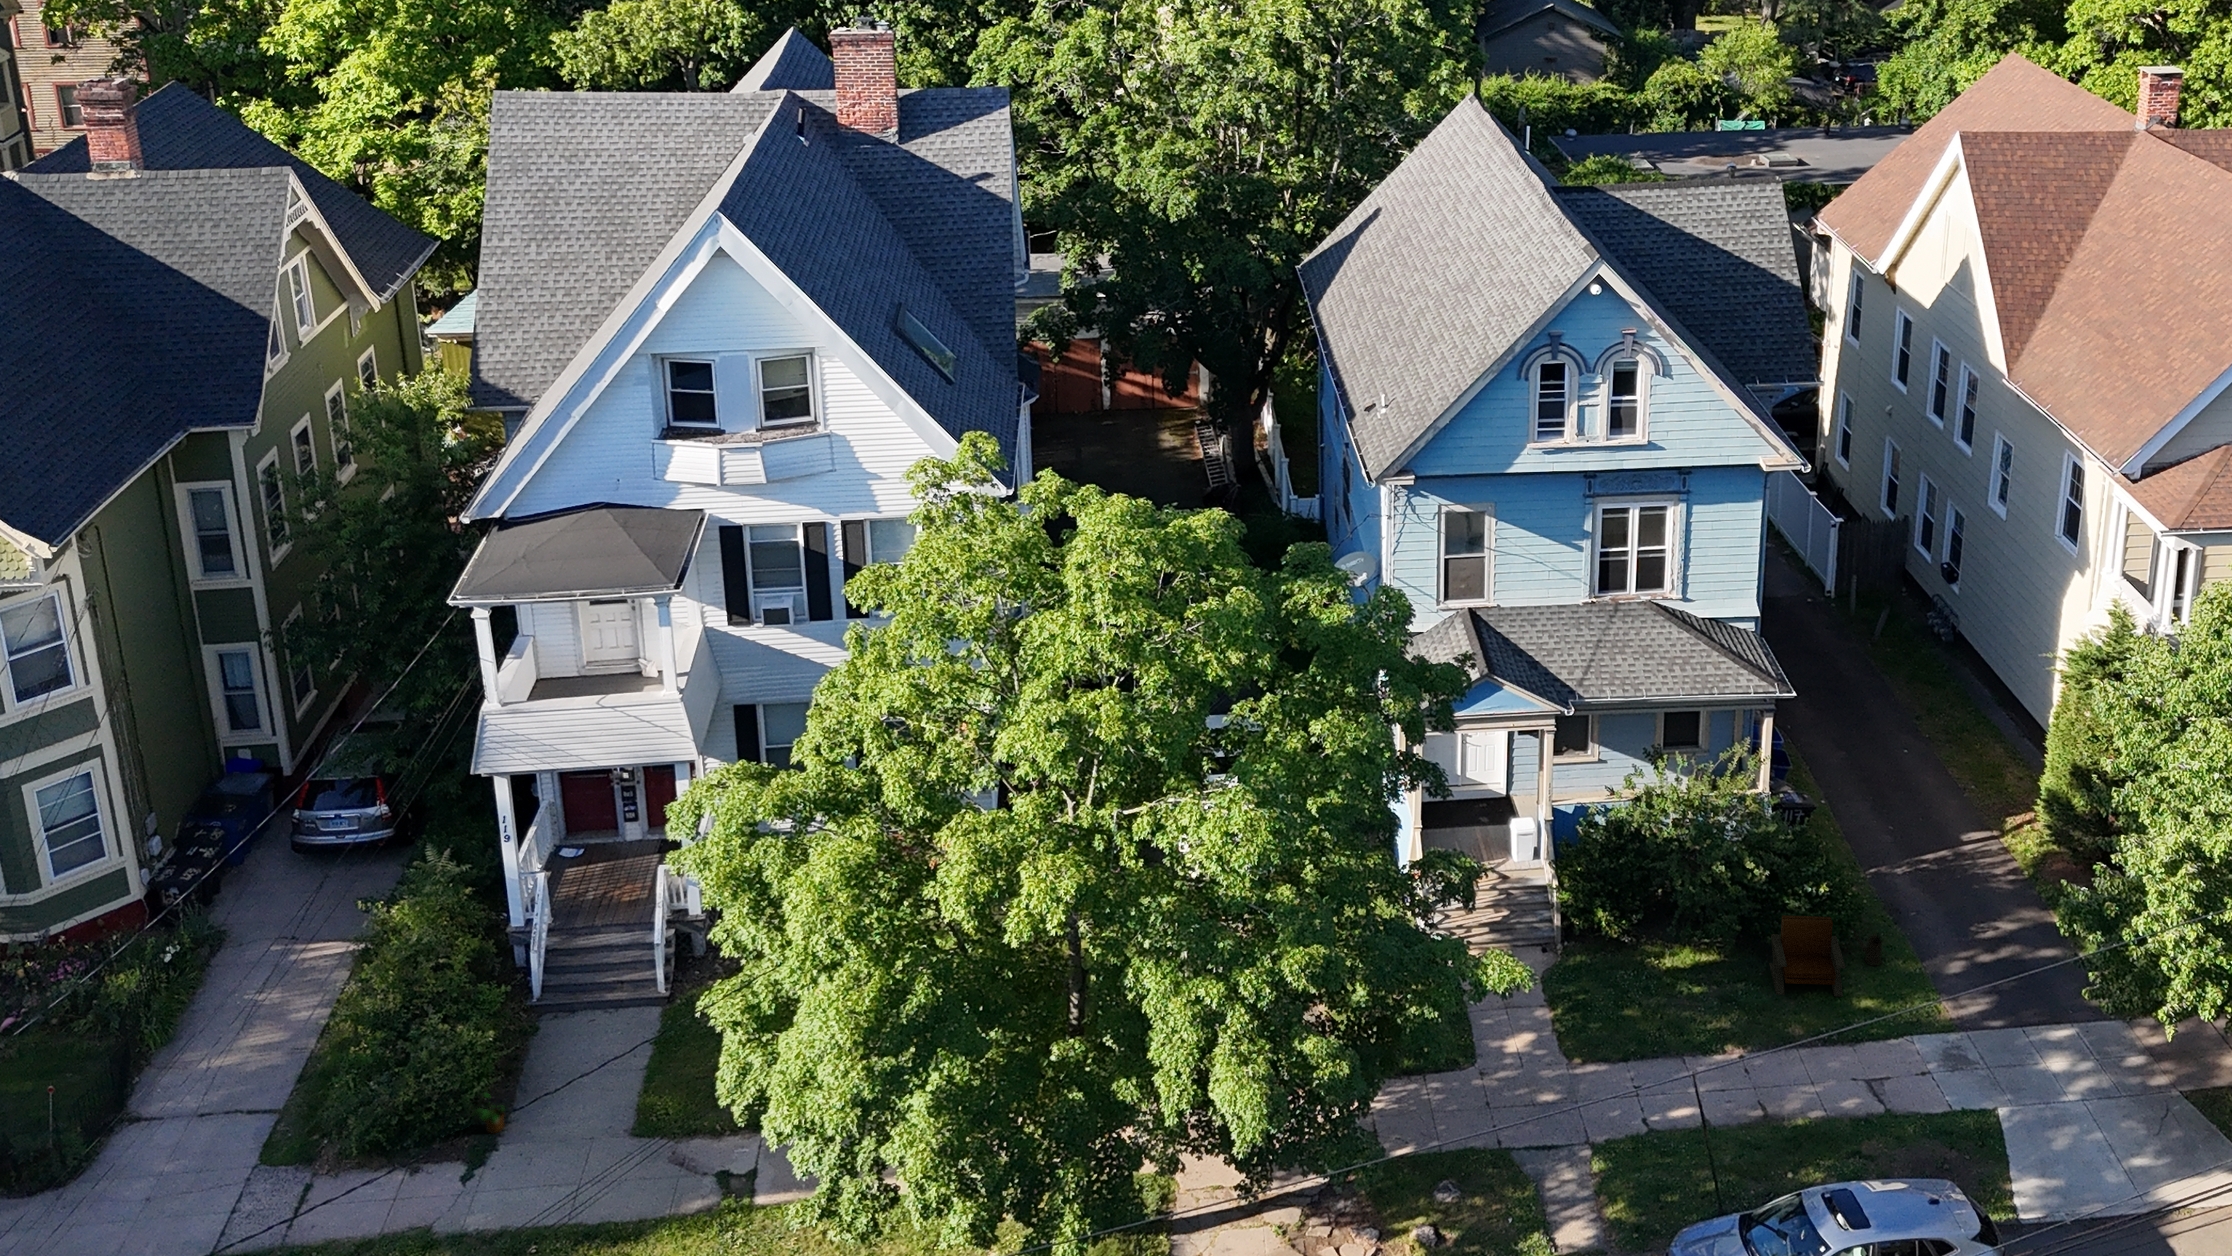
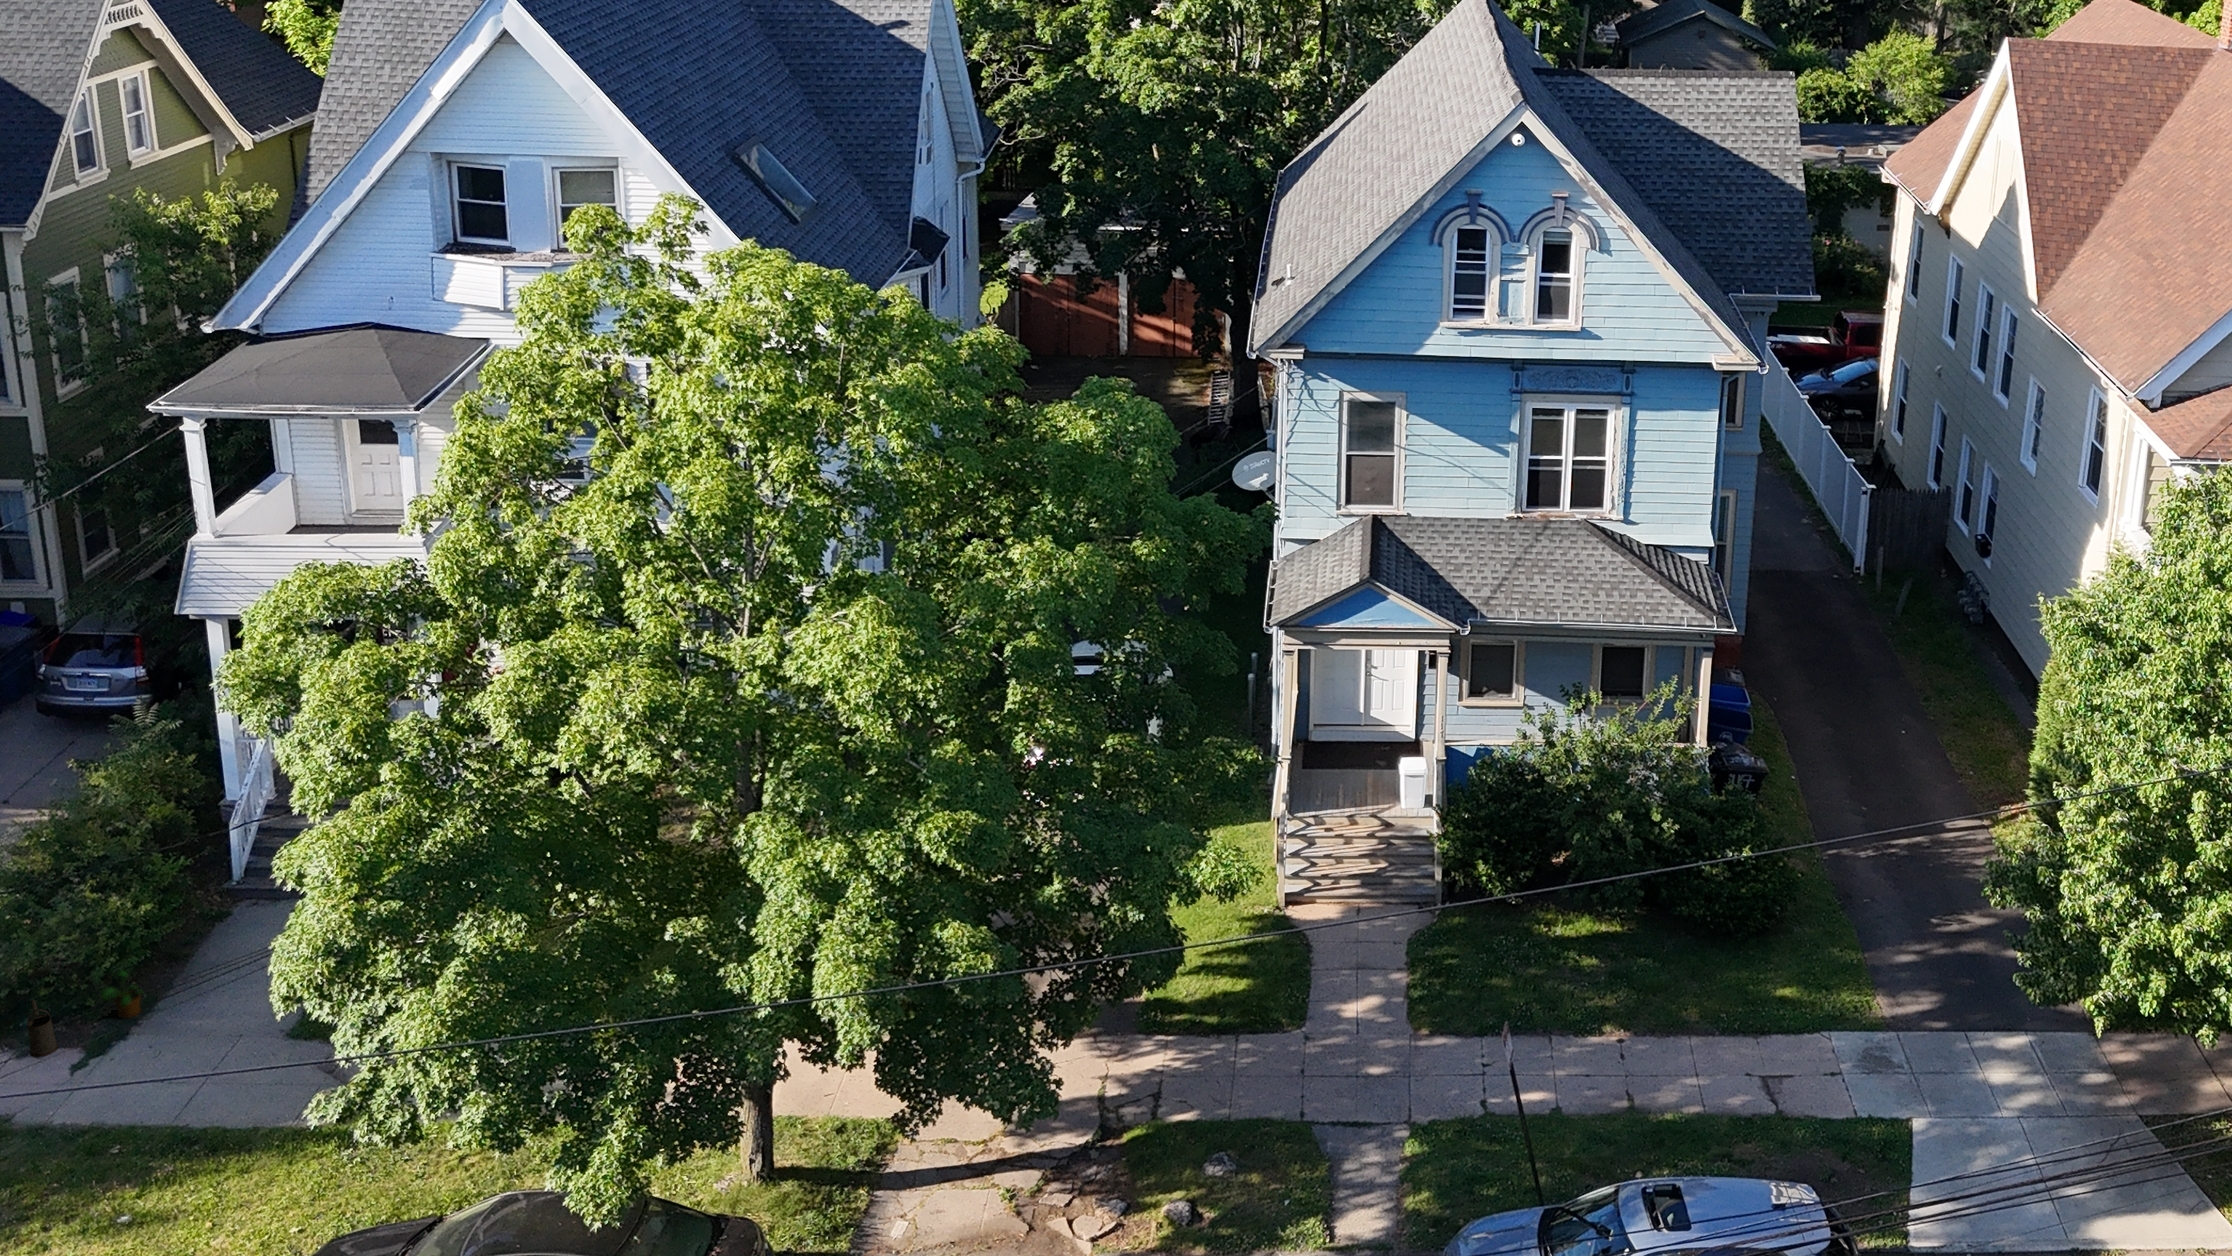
lounge chair: present [1769,915,1845,997] -> none [1672,878,1754,977]
watering can: present [1853,929,1885,966] -> present [27,1000,58,1057]

